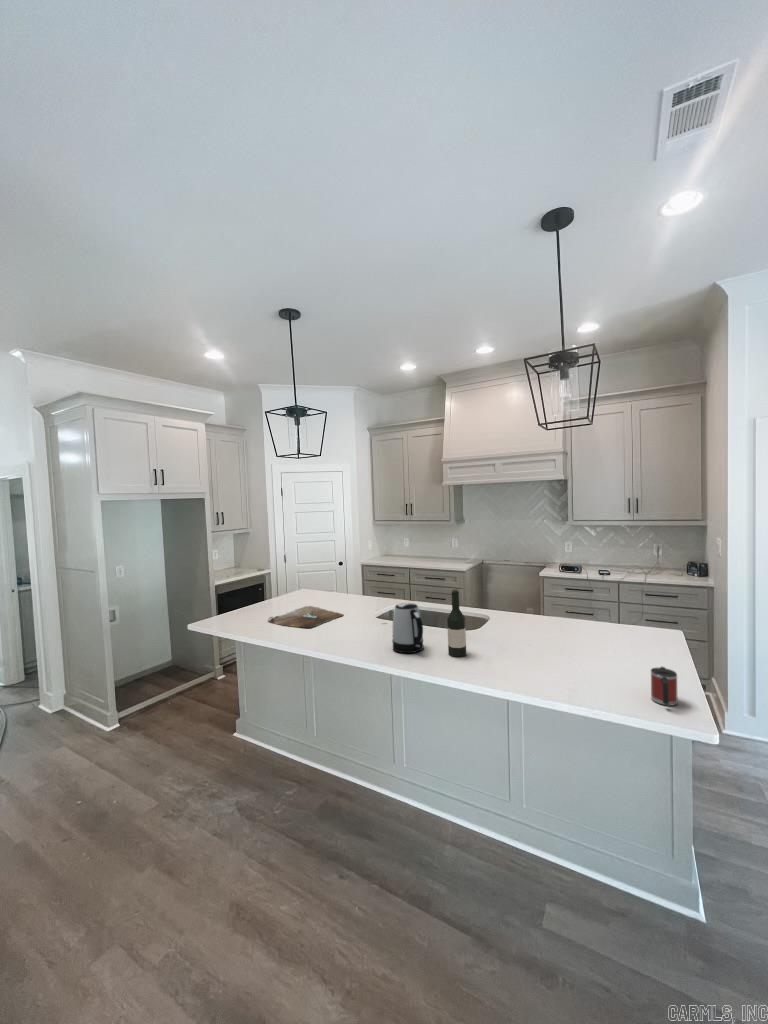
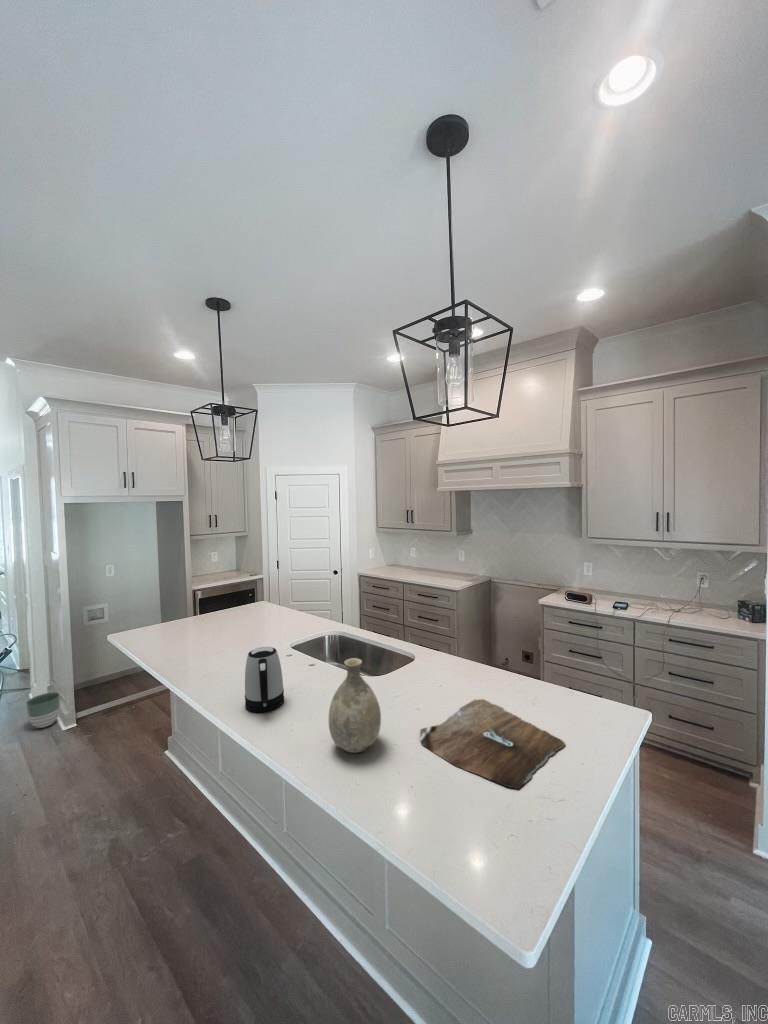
wine bottle: present [447,589,466,657] -> none [295,639,319,727]
vase: none [490,597,531,665] -> present [329,658,381,753]
cutting board: present [268,606,343,628] -> present [420,699,565,789]
mug: present [651,667,678,706] -> none [472,812,511,888]
planter: none [53,696,87,733] -> present [26,692,60,728]

